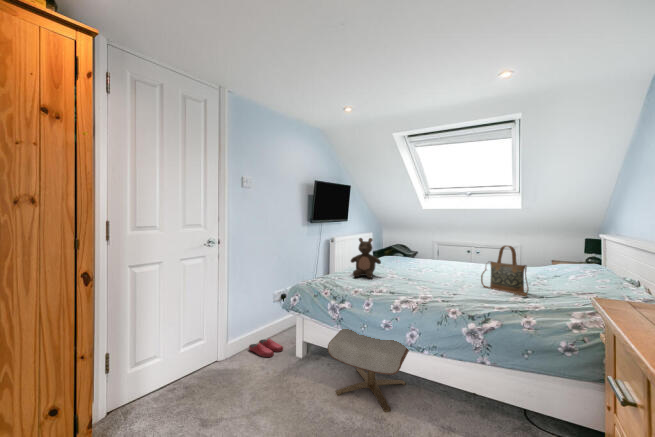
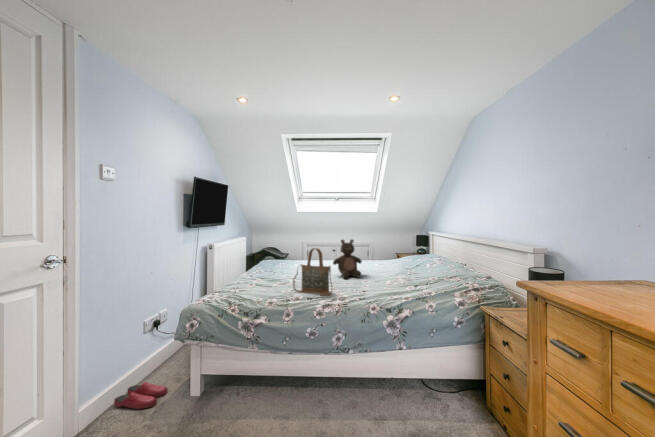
stuffed bear: present [351,238,381,278] -> present [333,239,362,278]
handbag: present [481,246,529,296] -> present [293,248,332,296]
ottoman: present [328,329,409,412] -> none [247,337,333,424]

